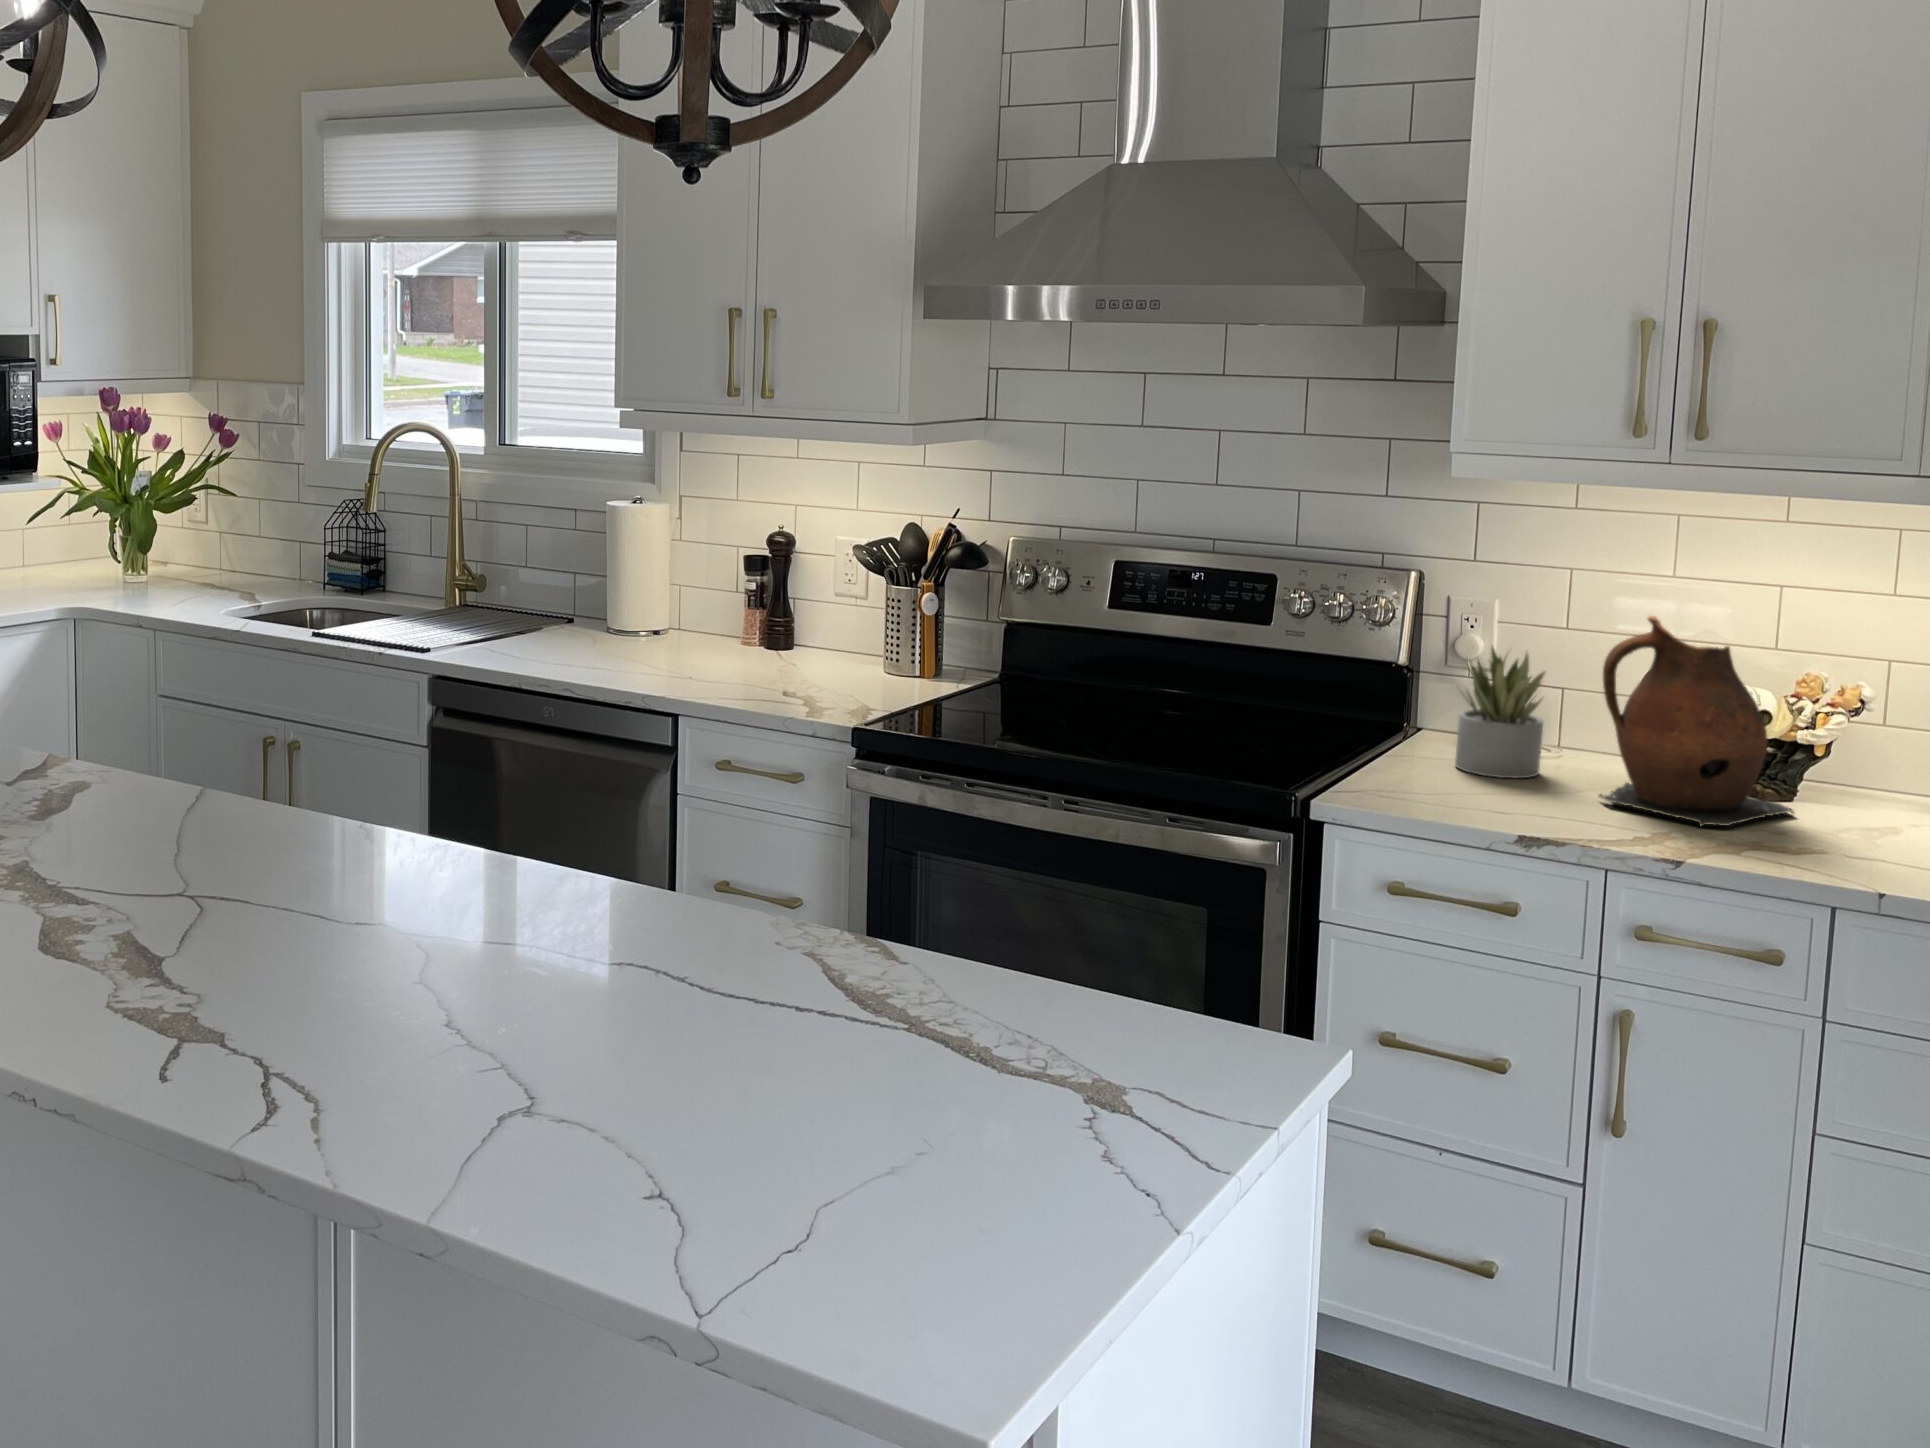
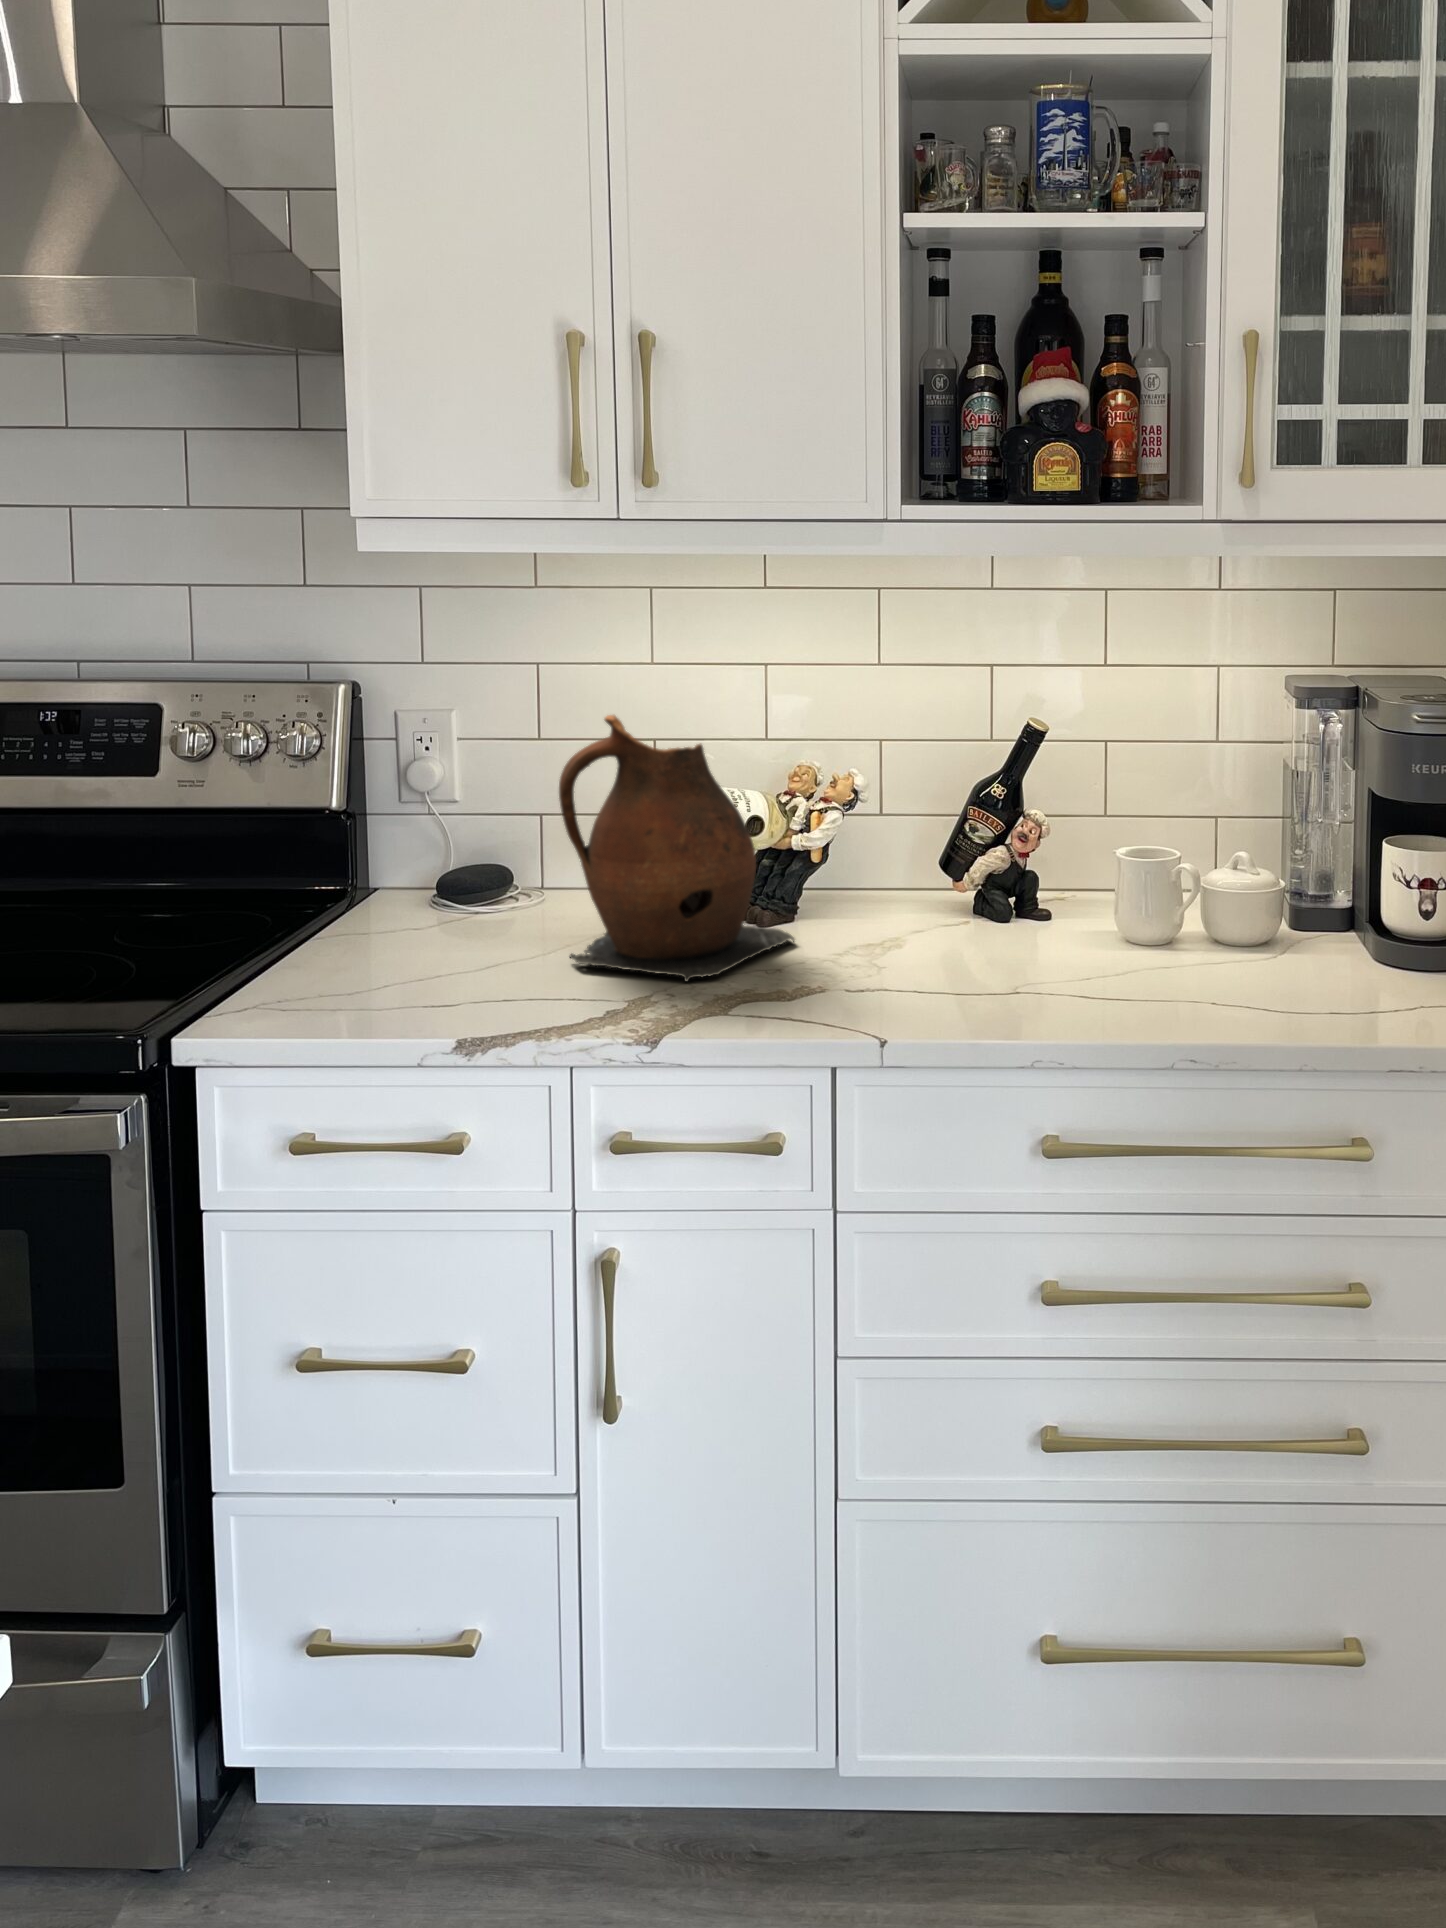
succulent plant: present [1455,647,1545,778] -> none [390,771,507,947]

